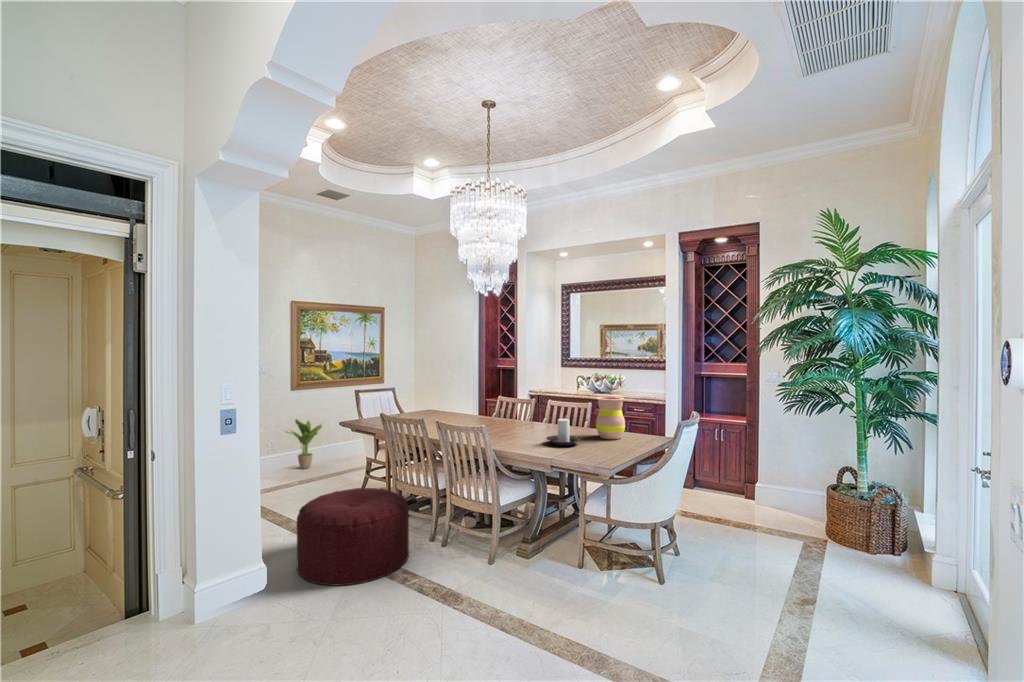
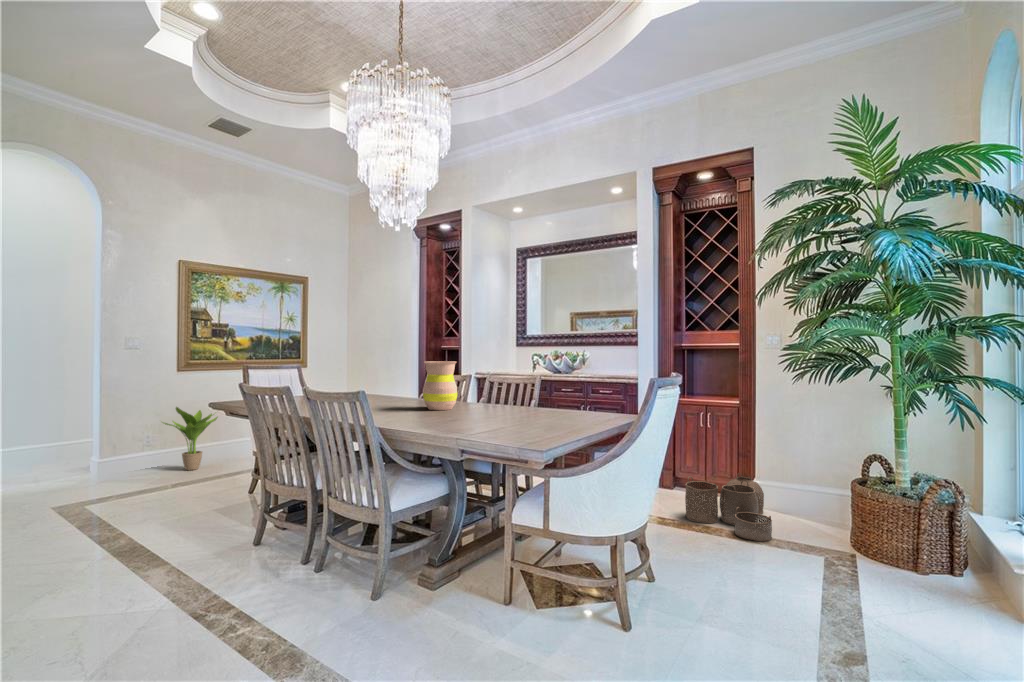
vase: present [596,397,625,439] -> present [423,361,458,410]
candle holder: present [546,419,581,446] -> none [469,388,518,427]
woven basket: none [702,478,768,530] -> present [685,473,772,541]
ottoman: present [297,488,409,585] -> none [71,490,264,642]

